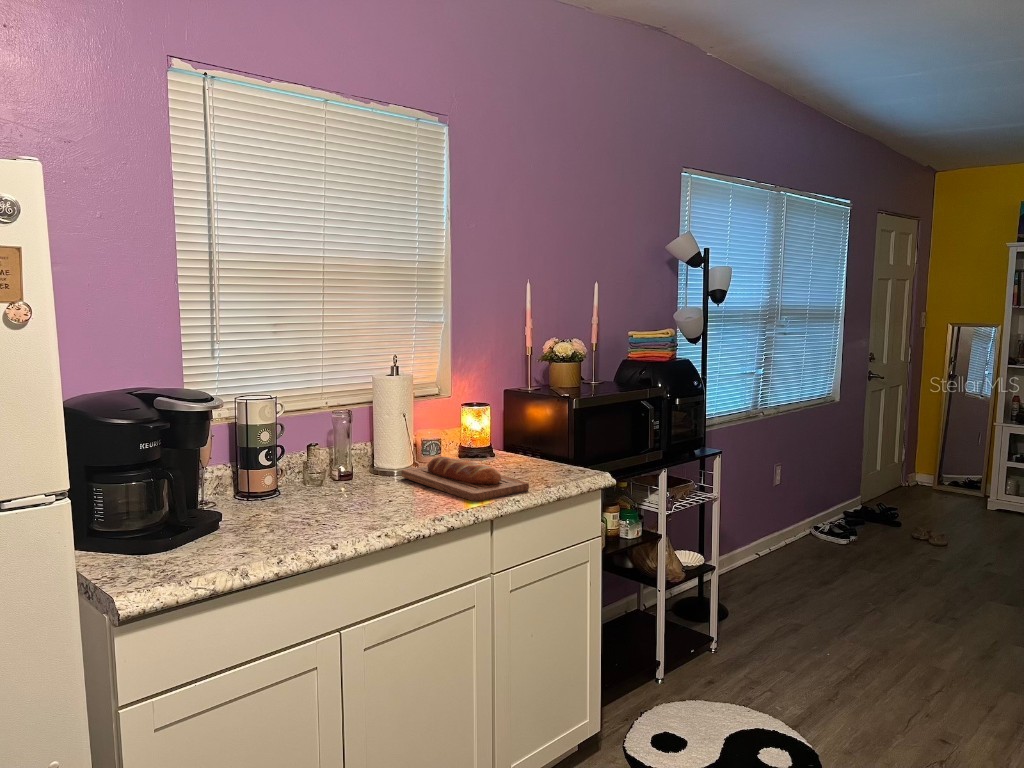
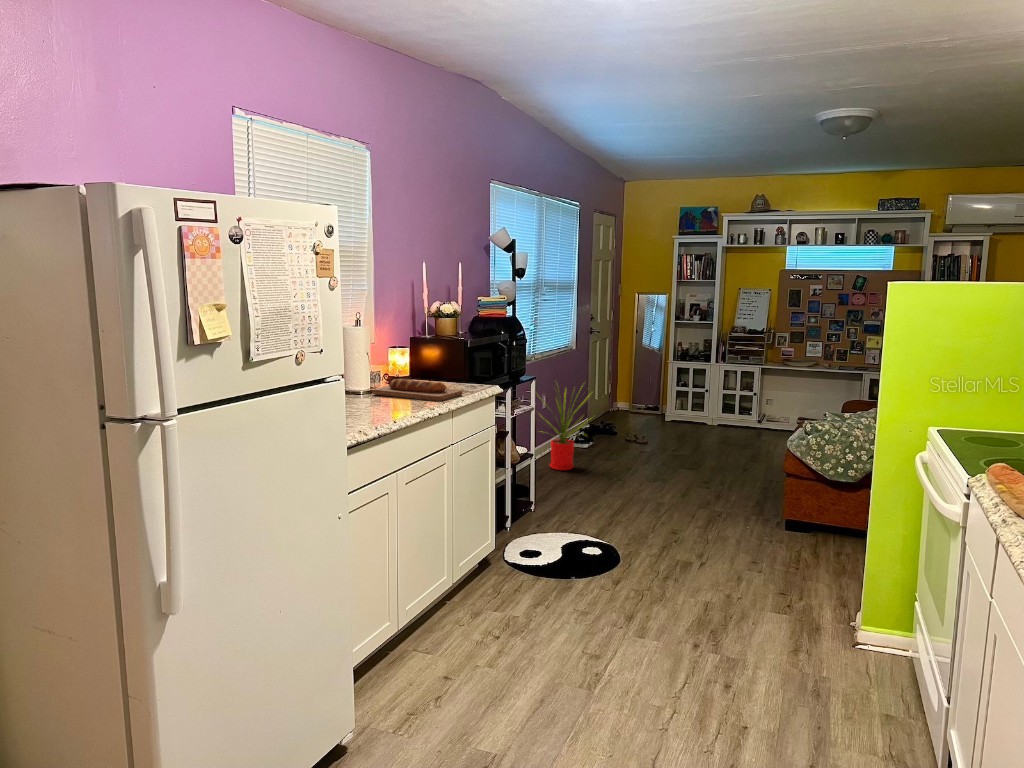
house plant: none [747,447,846,581] -> present [537,391,588,470]

